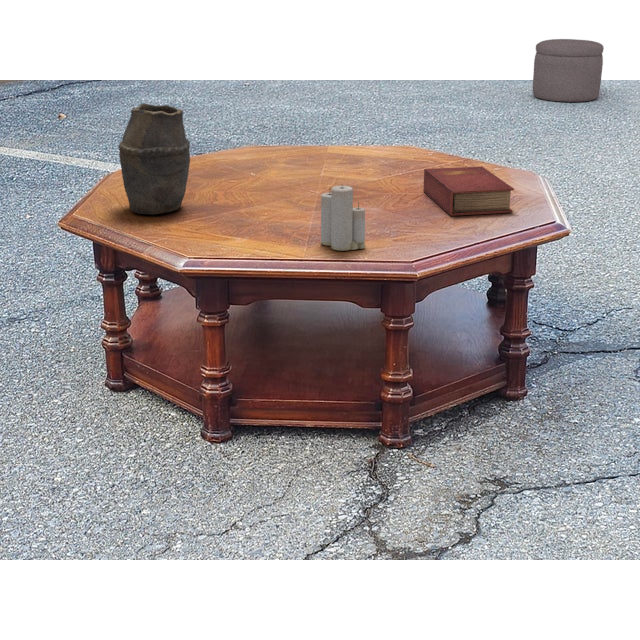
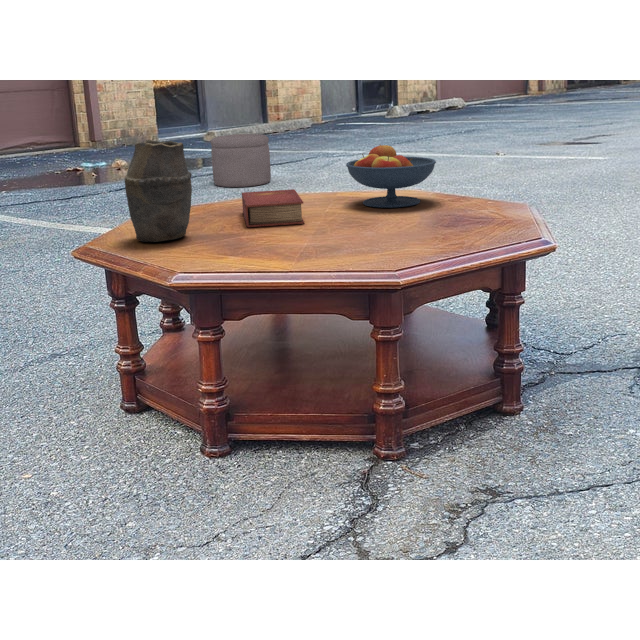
ottoman: present [533,39,604,102] -> present [211,134,271,187]
fruit bowl: none [345,103,441,175] -> present [346,145,436,208]
book: present [423,166,514,216] -> present [242,189,304,227]
candle: present [321,185,365,251] -> none [307,194,351,264]

